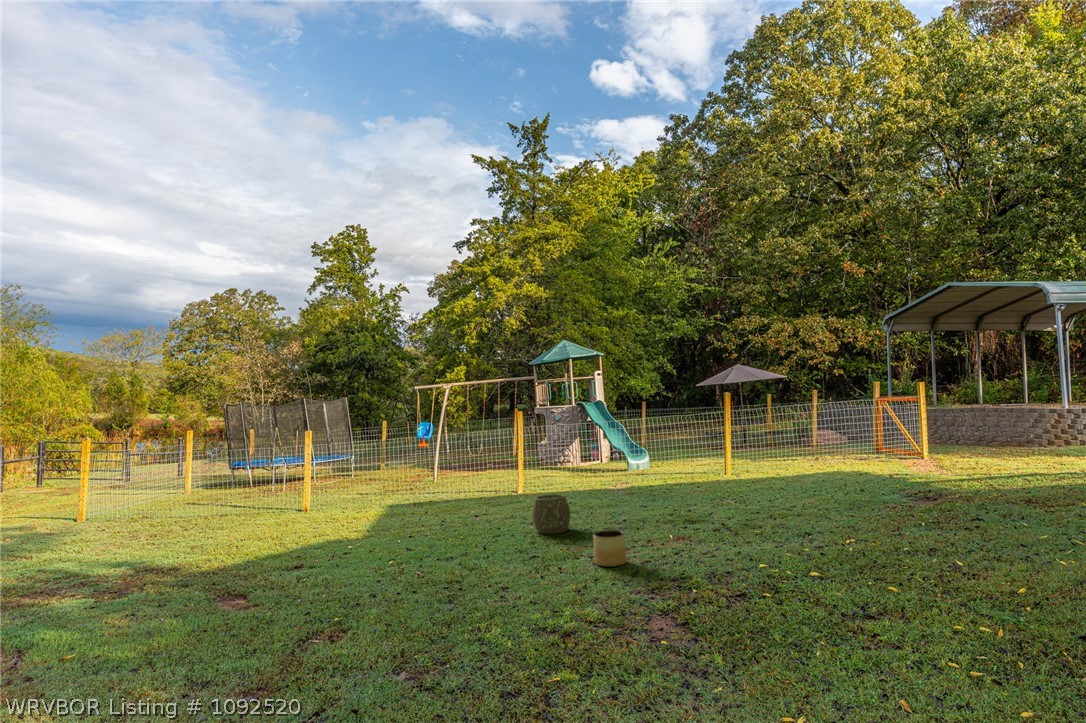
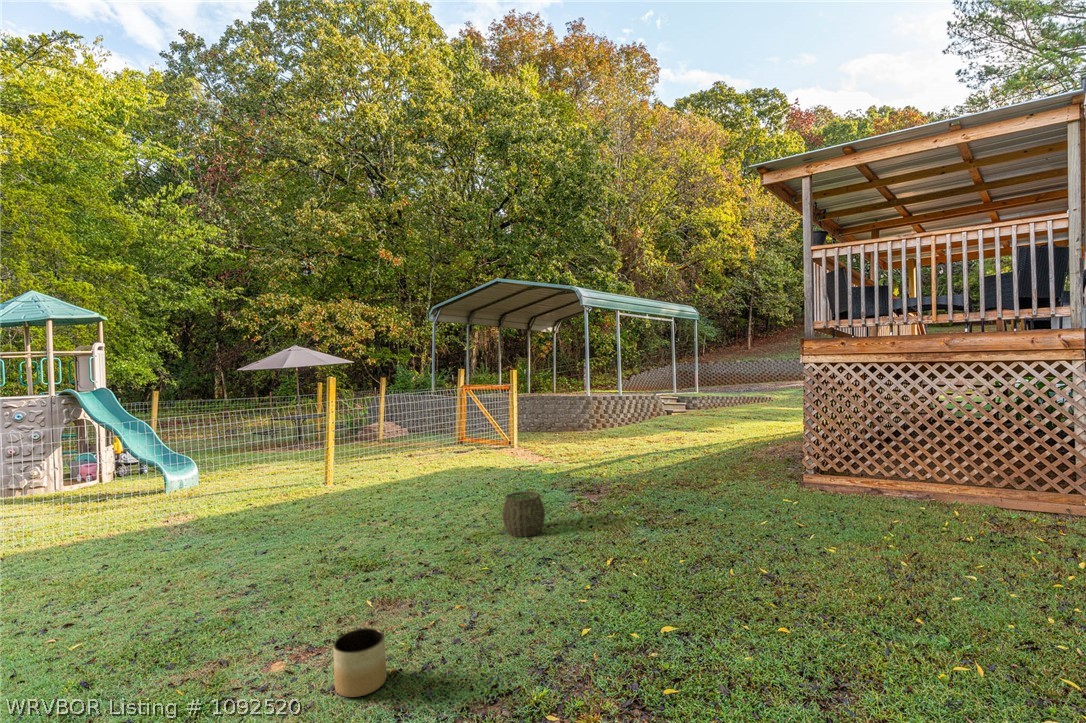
woven basket: present [532,494,570,534] -> present [502,492,545,537]

